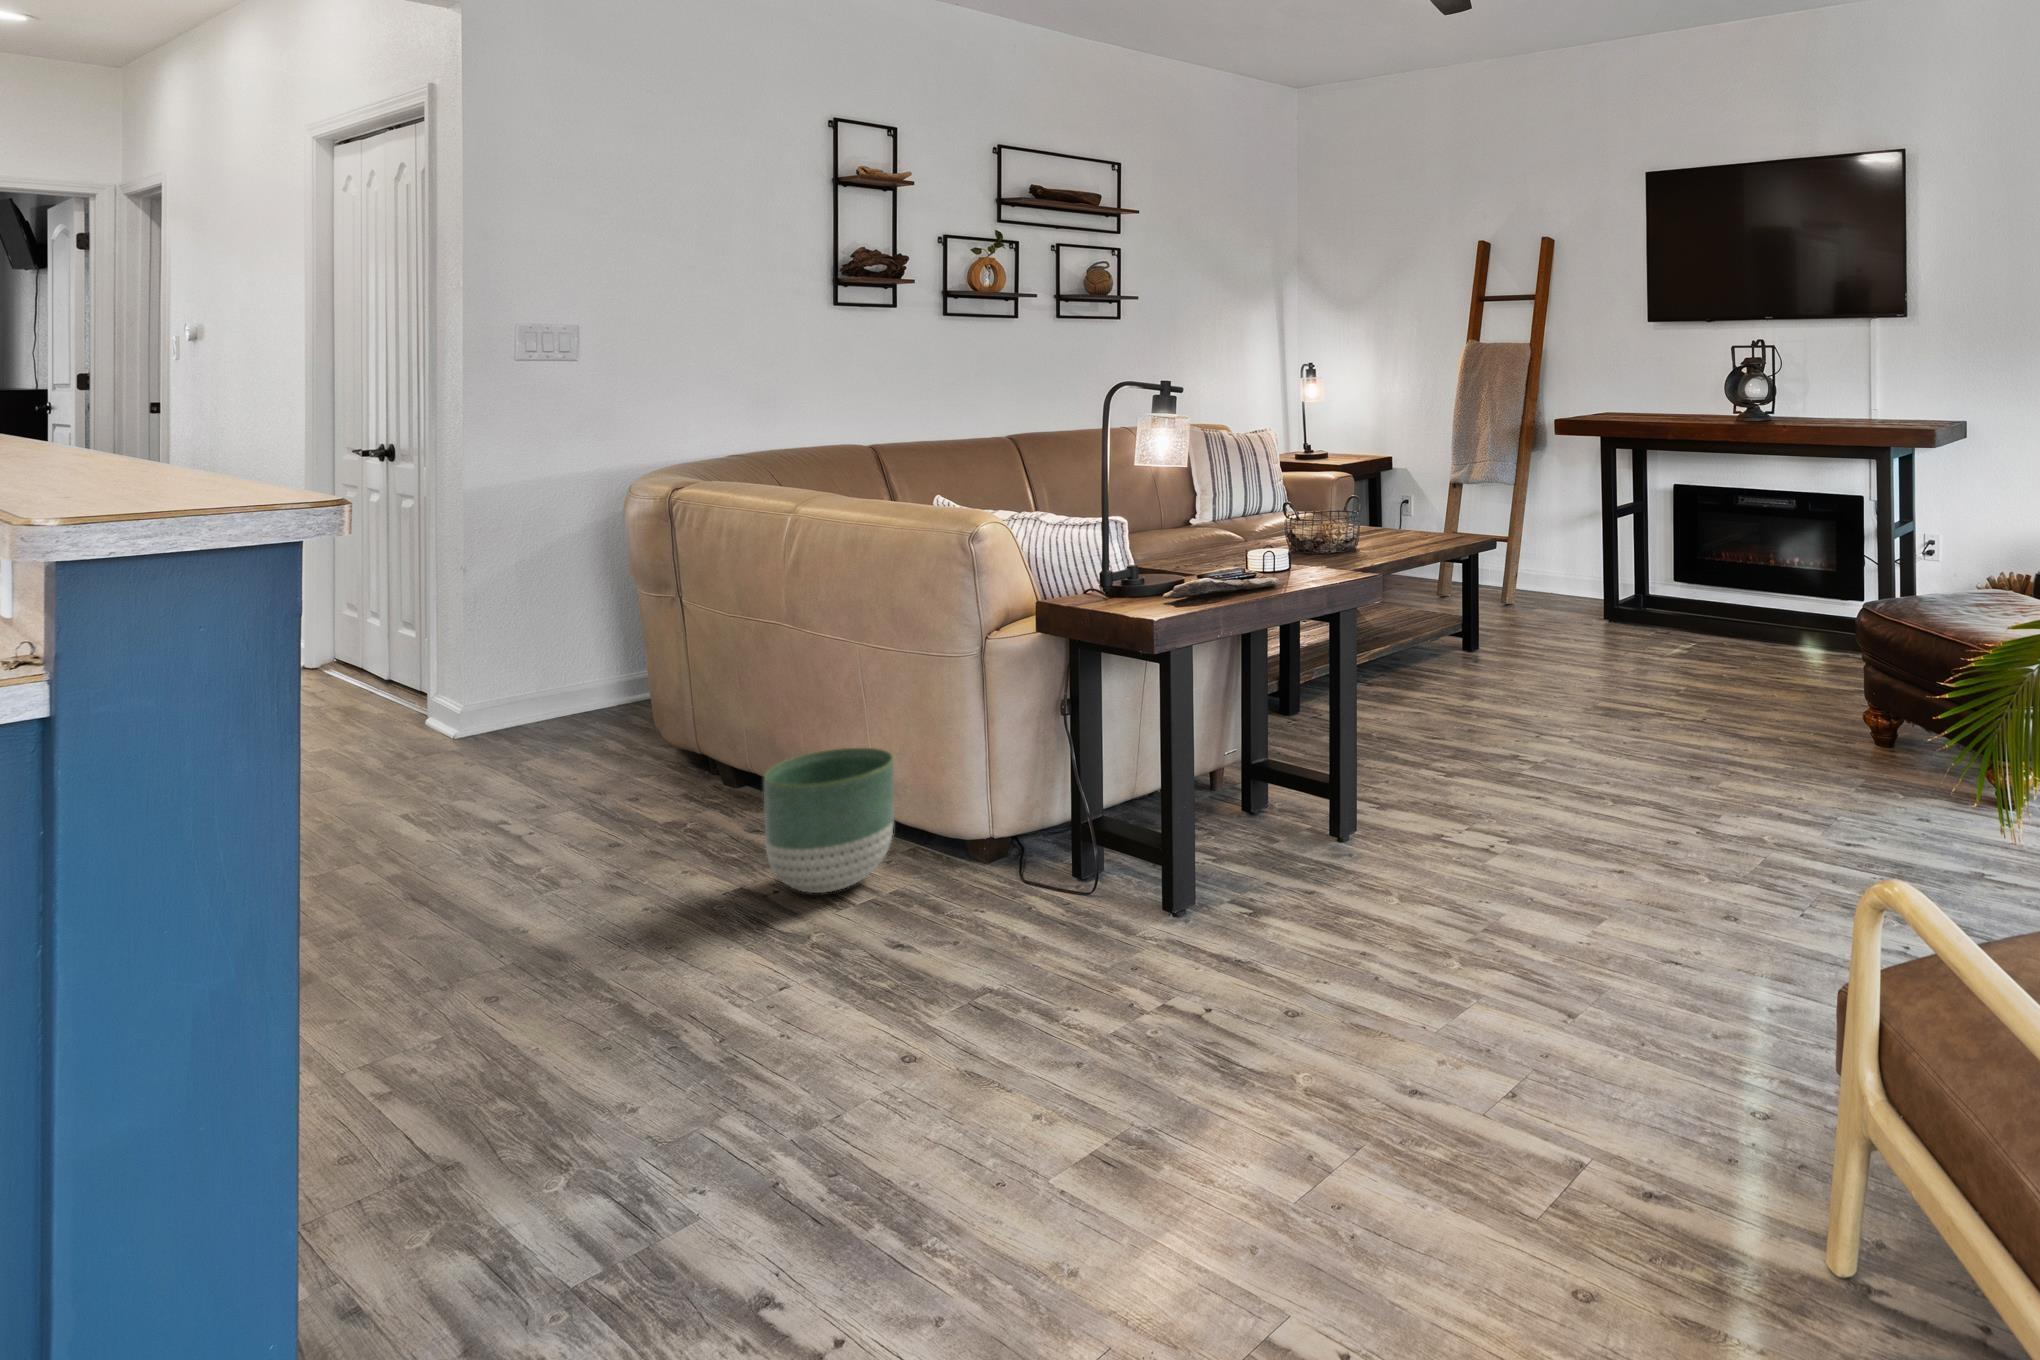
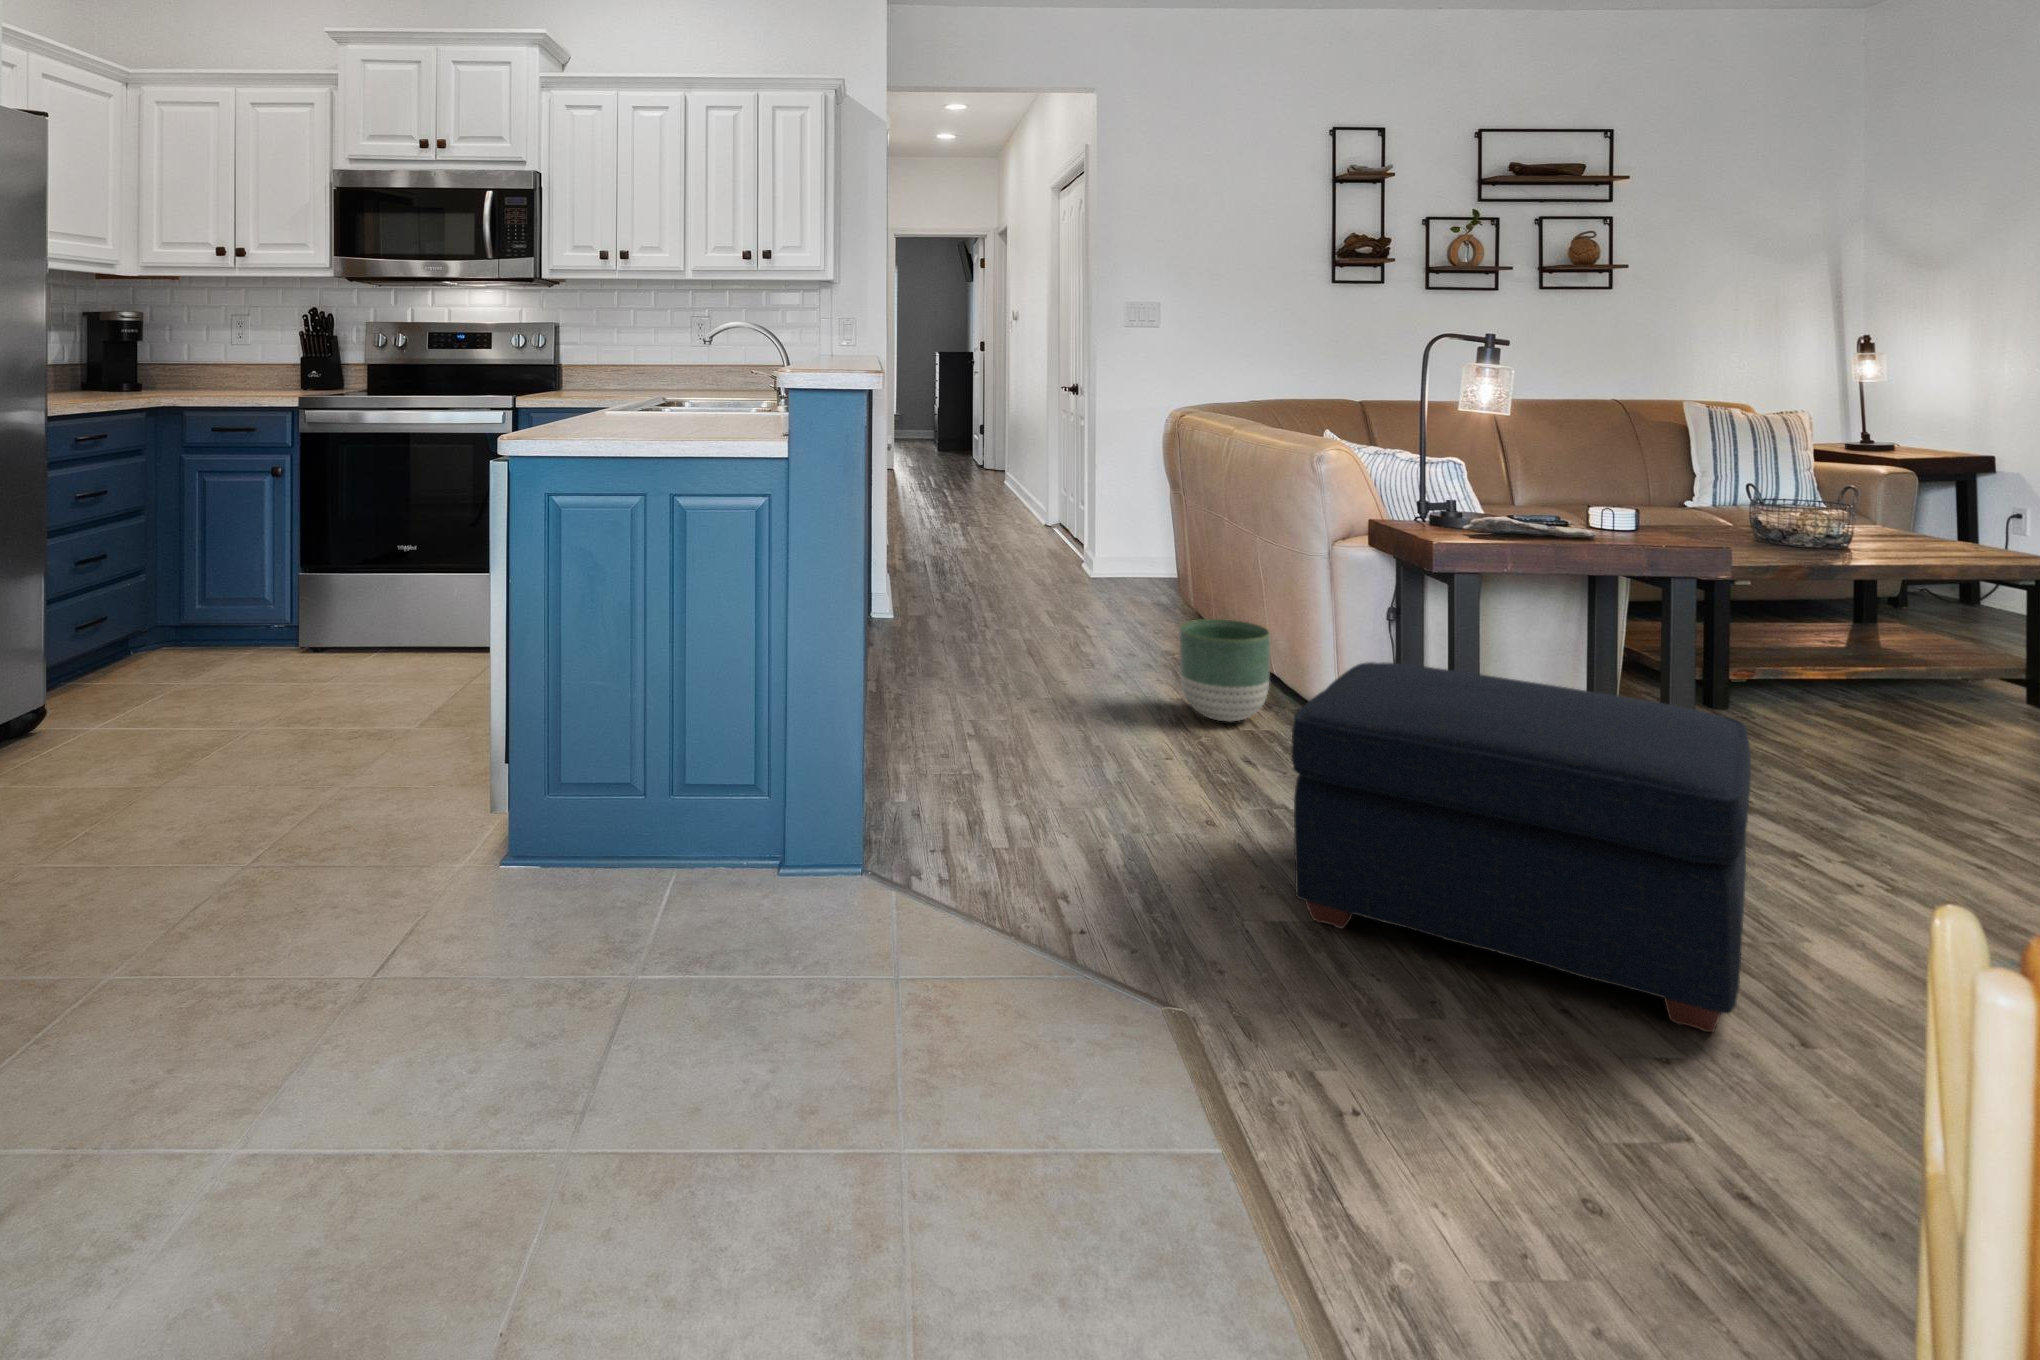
ottoman: none [1089,730,1550,1130] -> present [1291,662,1751,1032]

